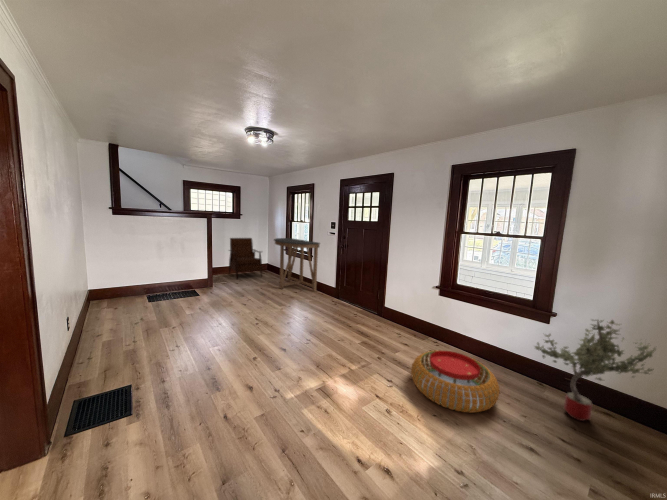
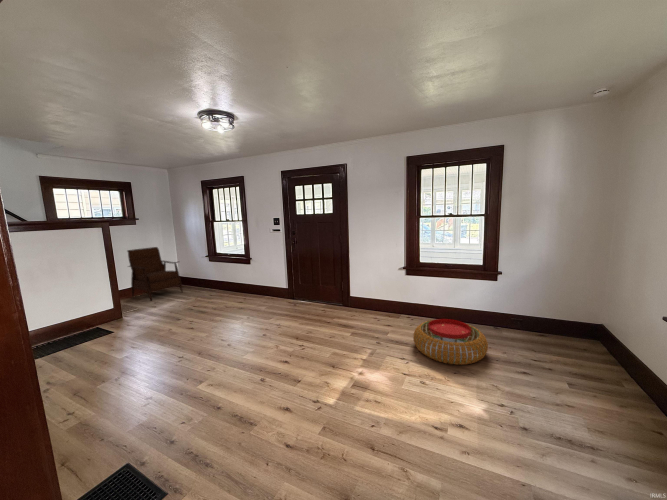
console table: present [274,238,320,291] -> none [199,241,262,301]
potted tree: present [535,320,656,421] -> none [495,268,573,345]

